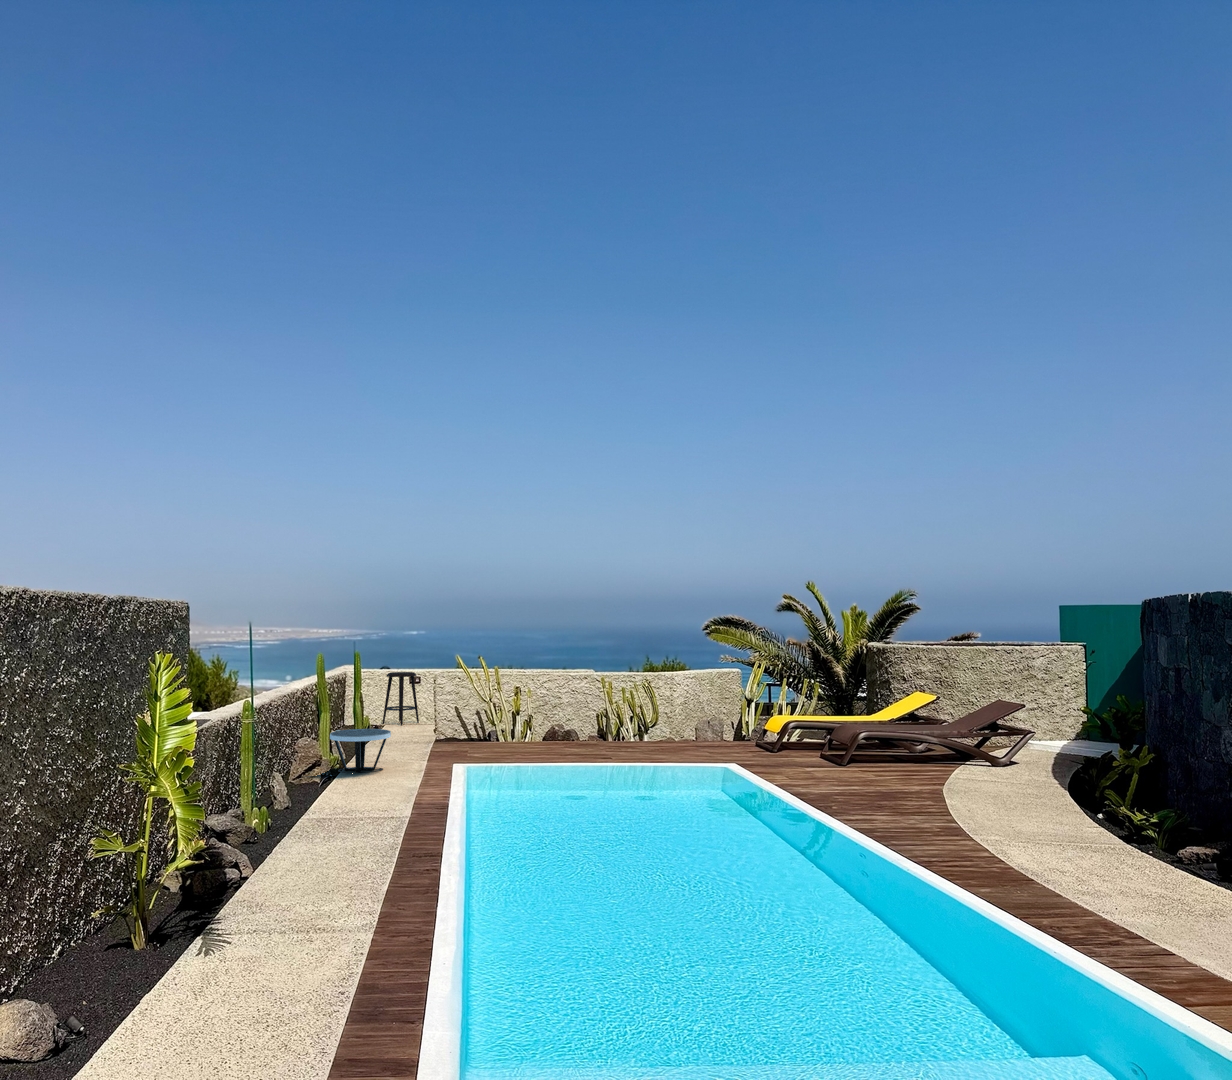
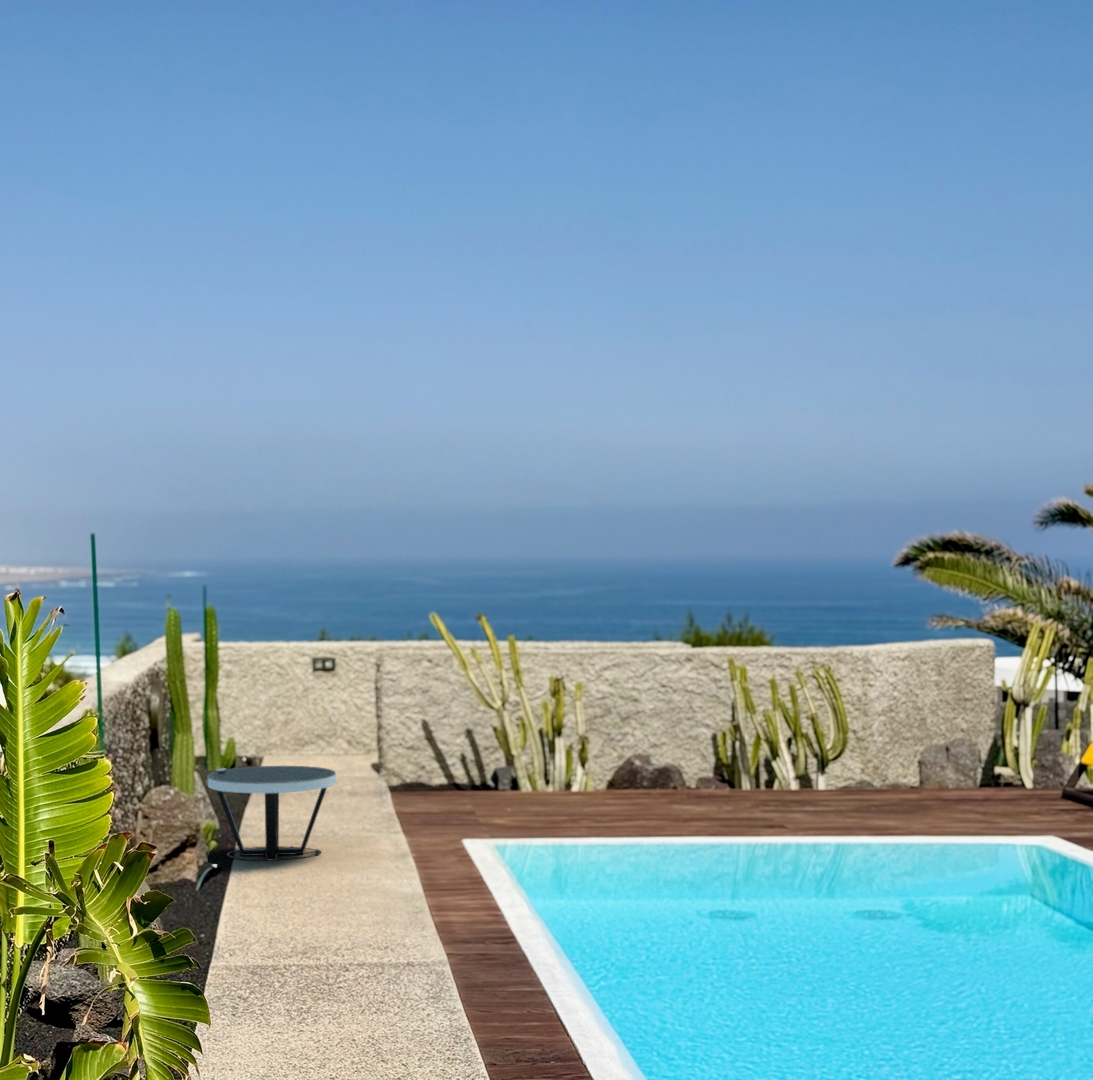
stool: present [383,672,419,726] -> none [266,648,338,757]

